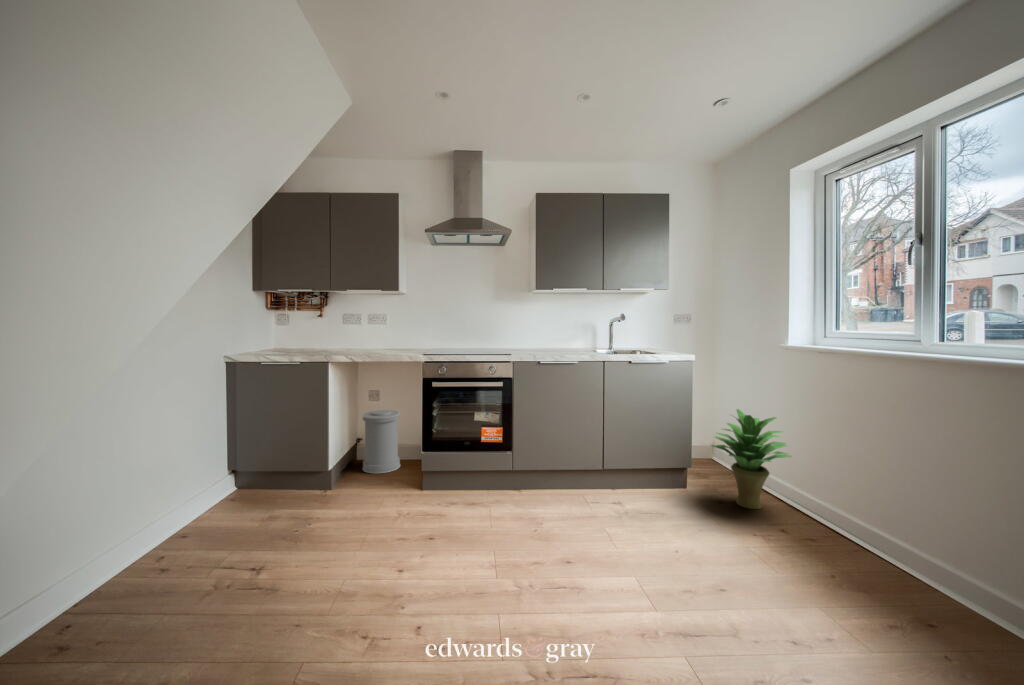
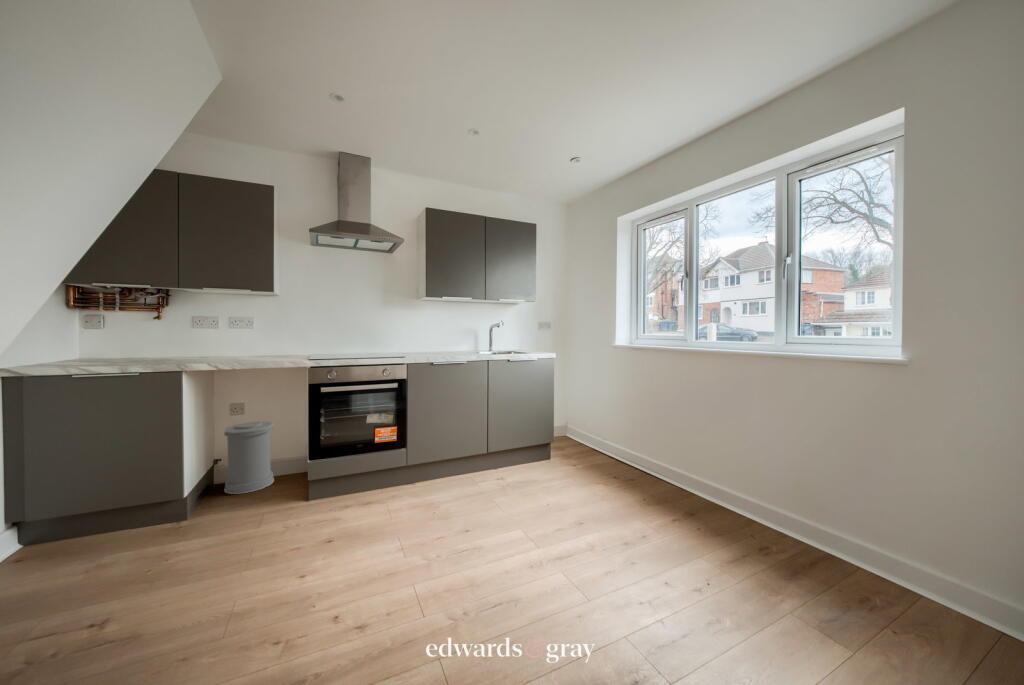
potted plant: present [711,409,792,509] -> none [565,392,618,465]

